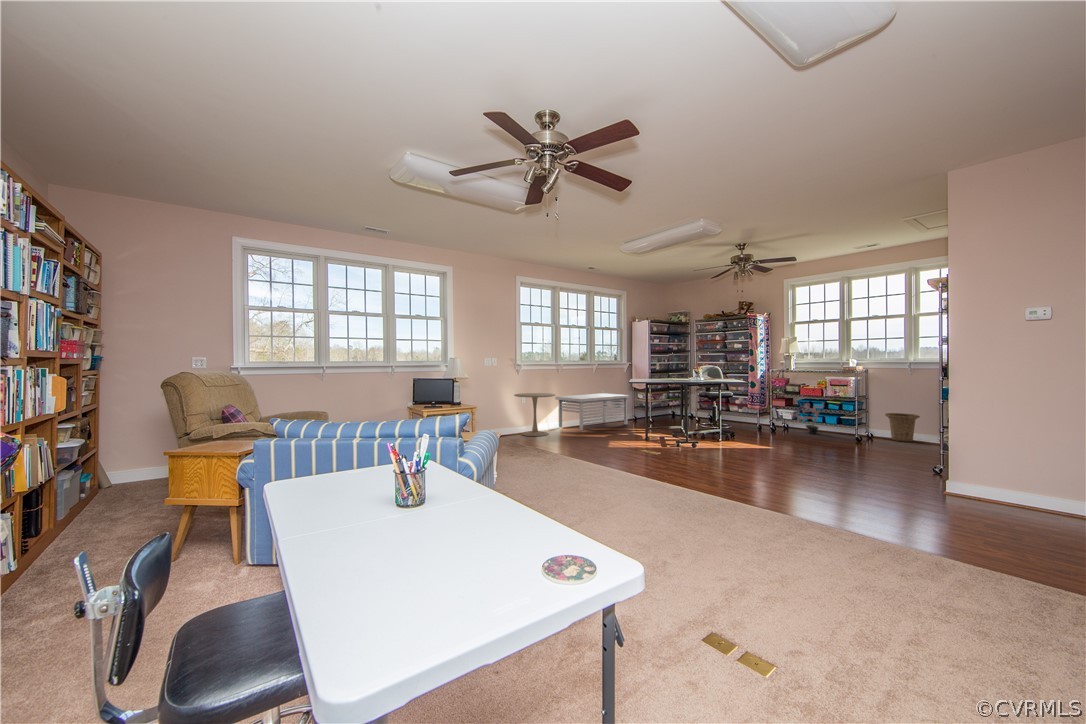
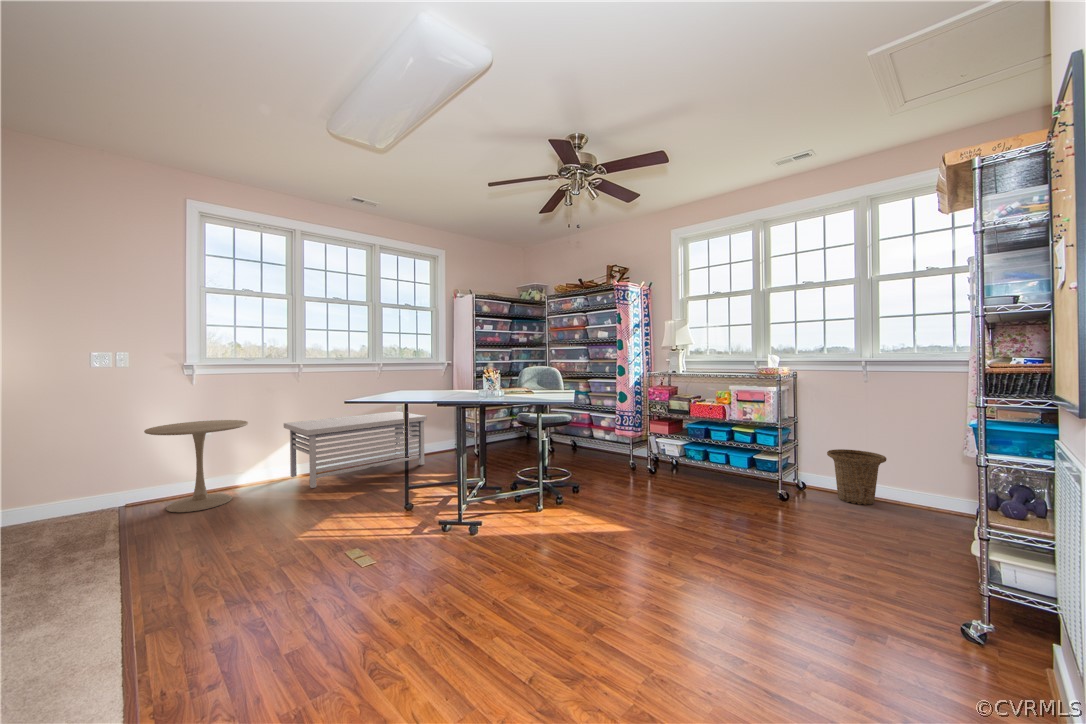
potted plant: present [794,404,824,434] -> none [677,427,730,485]

